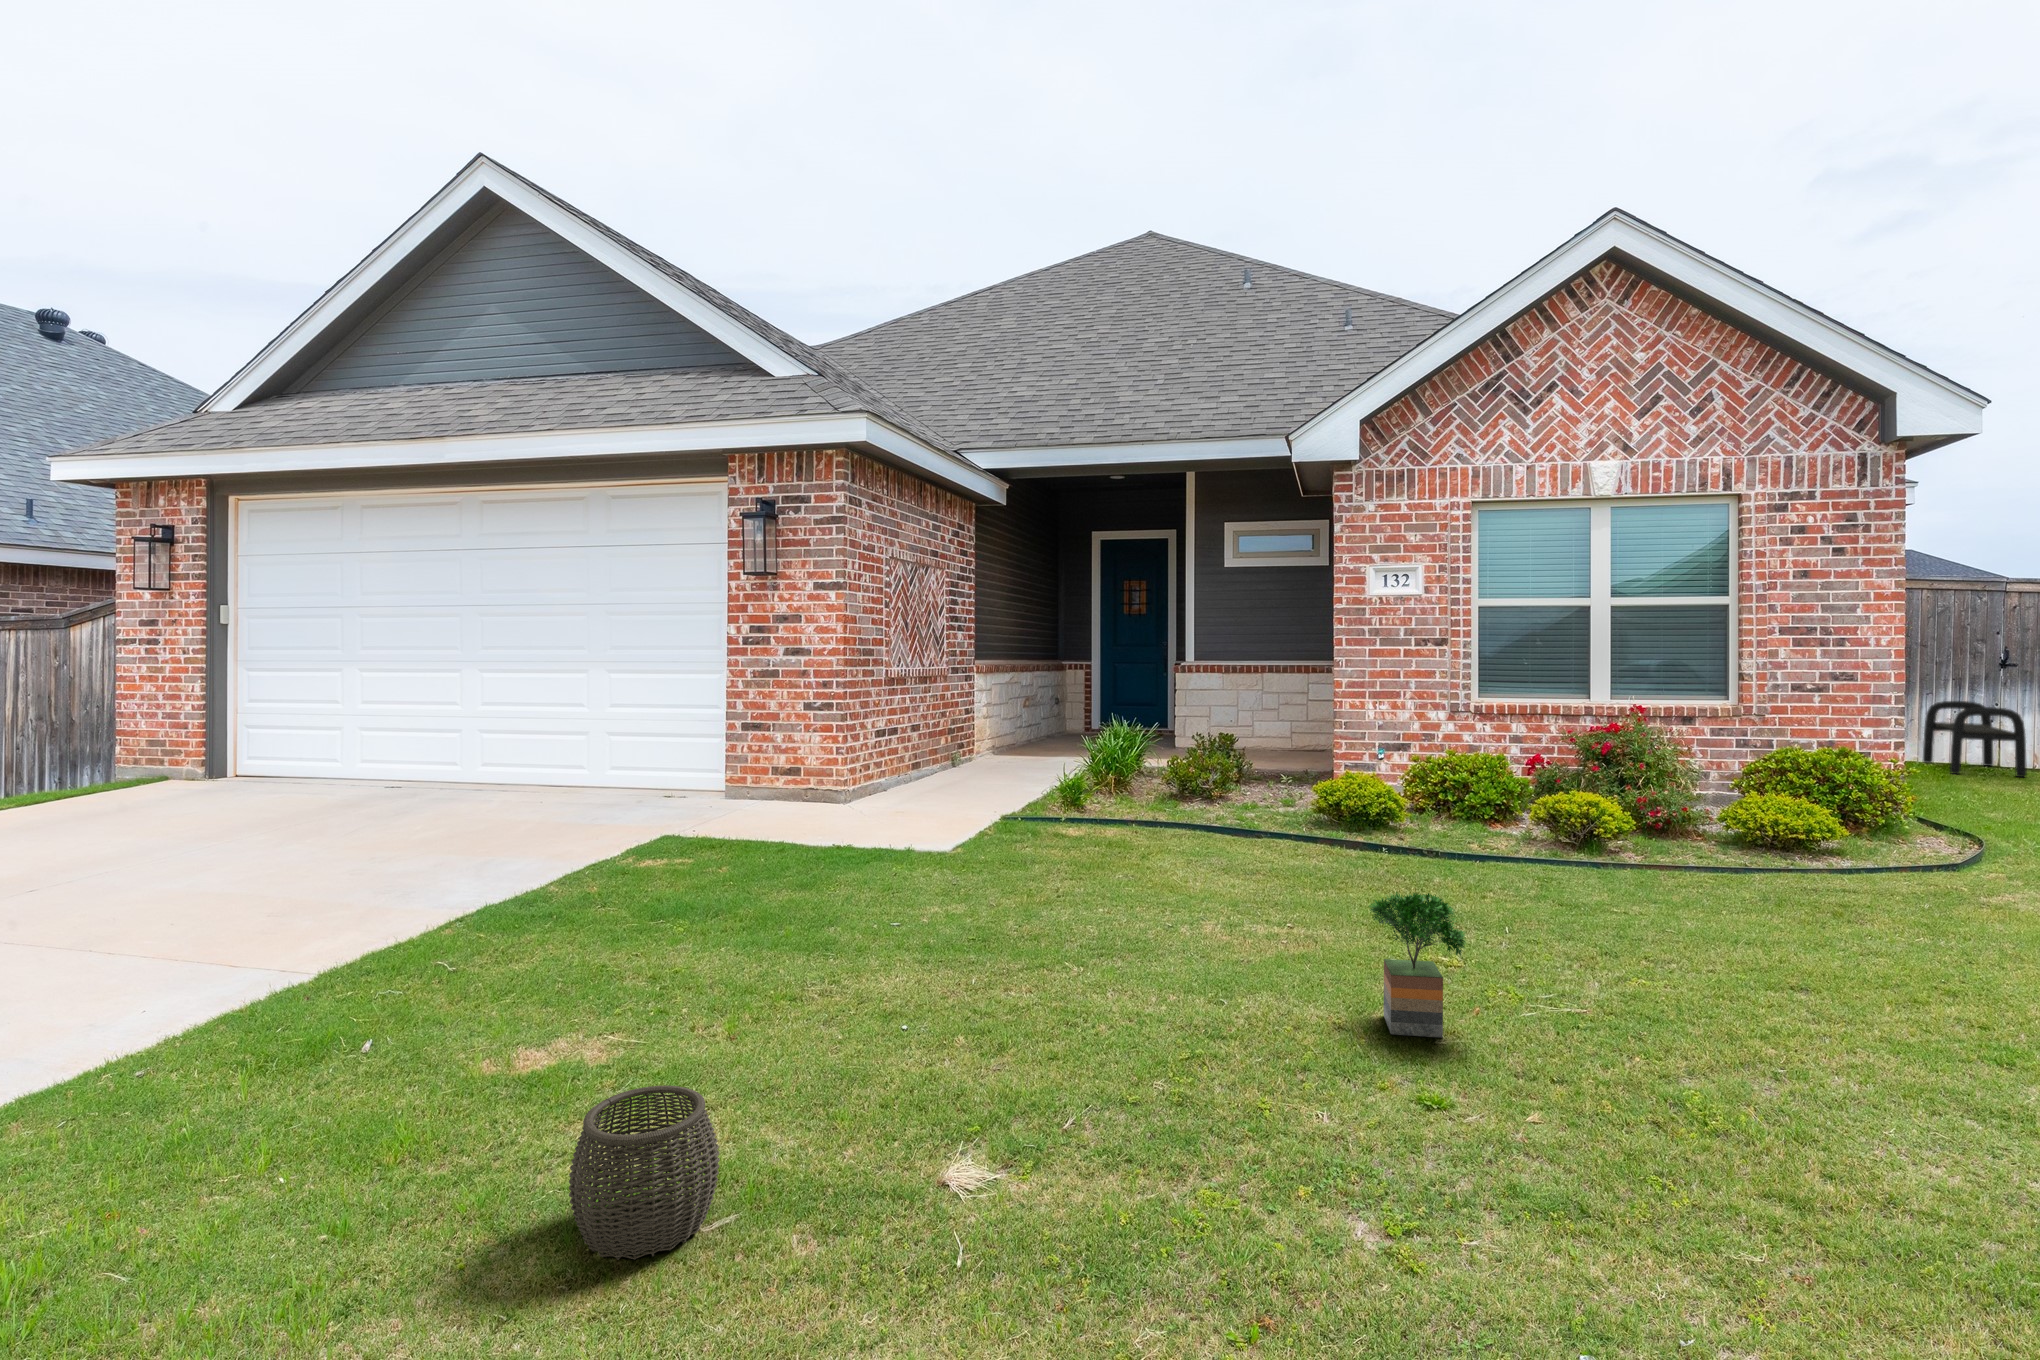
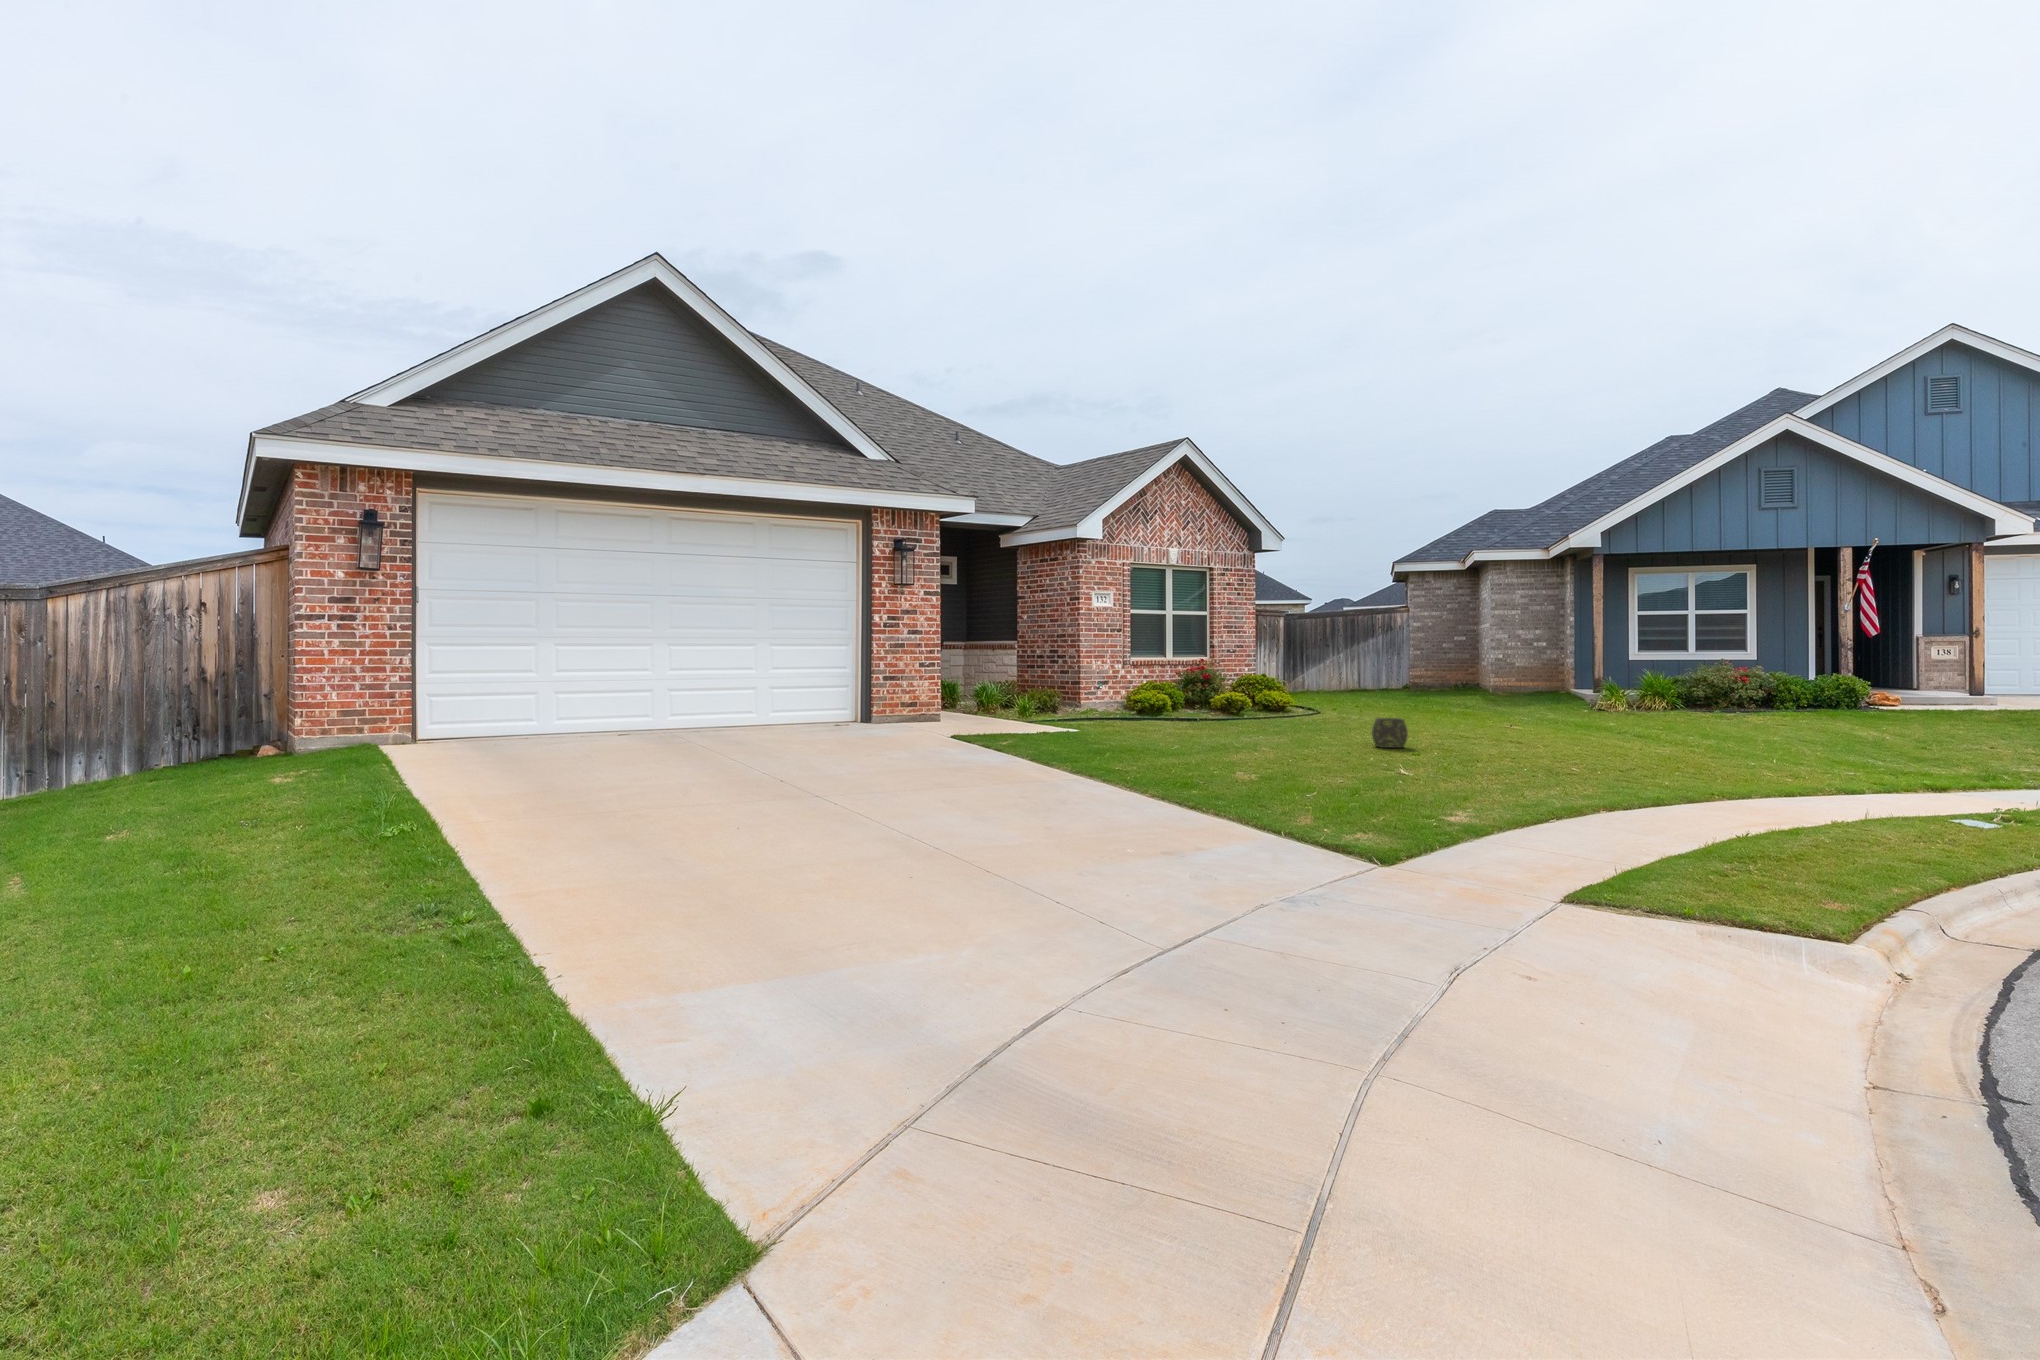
bench: present [1923,701,2027,777] -> none [1156,663,1197,692]
potted tree: present [1369,892,1466,1038] -> none [1327,689,1359,727]

